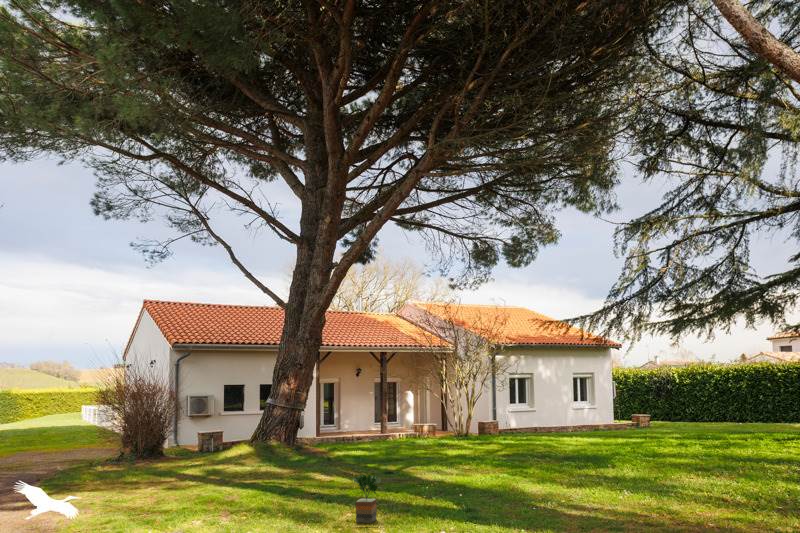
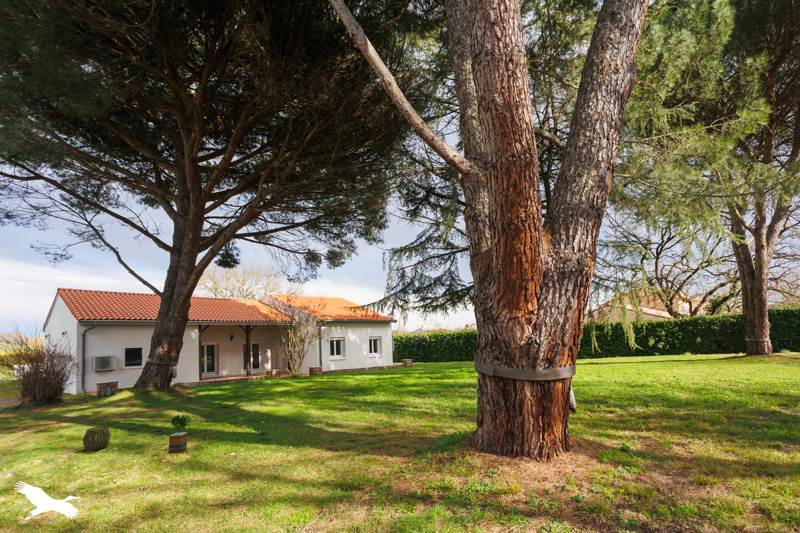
woven basket: none [246,484,276,514] -> present [83,426,110,450]

